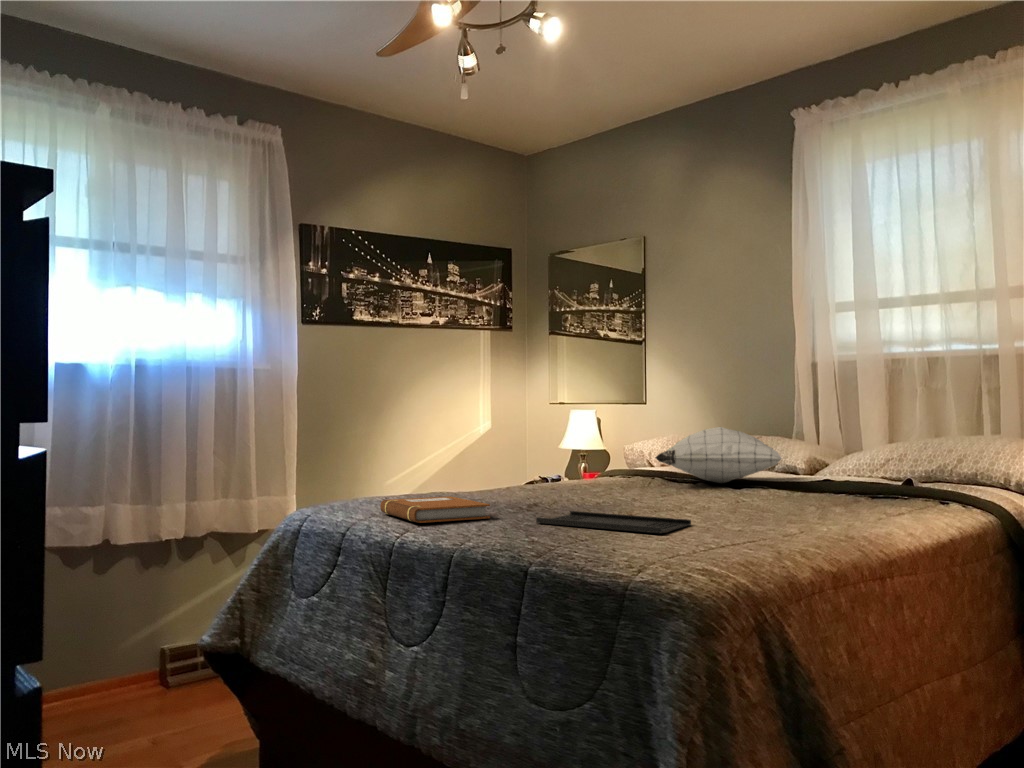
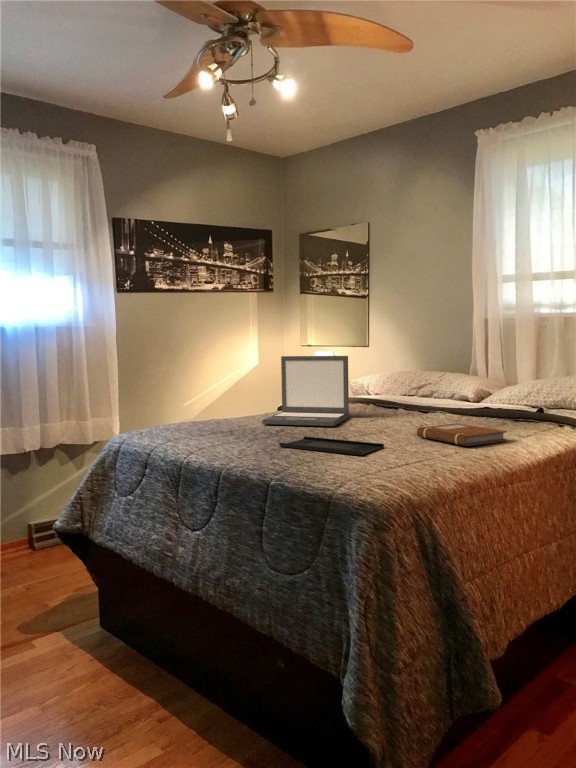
laptop: none [506,403,629,501] -> present [262,356,349,426]
pillow: present [655,427,782,483] -> none [367,370,456,409]
notebook: present [380,496,490,523] -> present [417,423,507,446]

